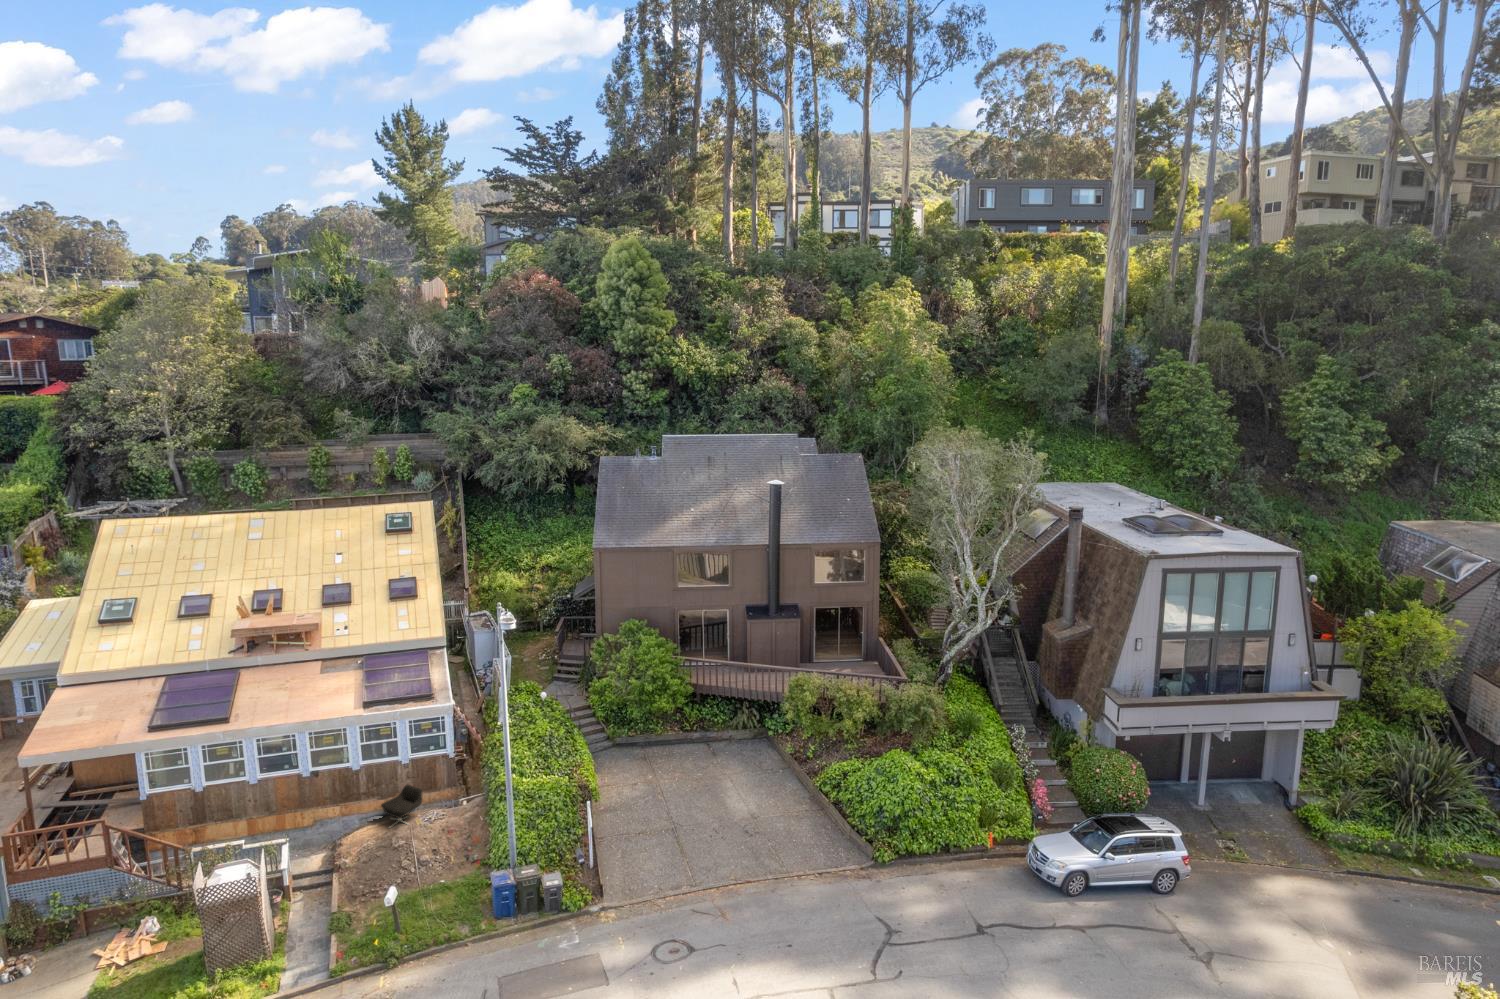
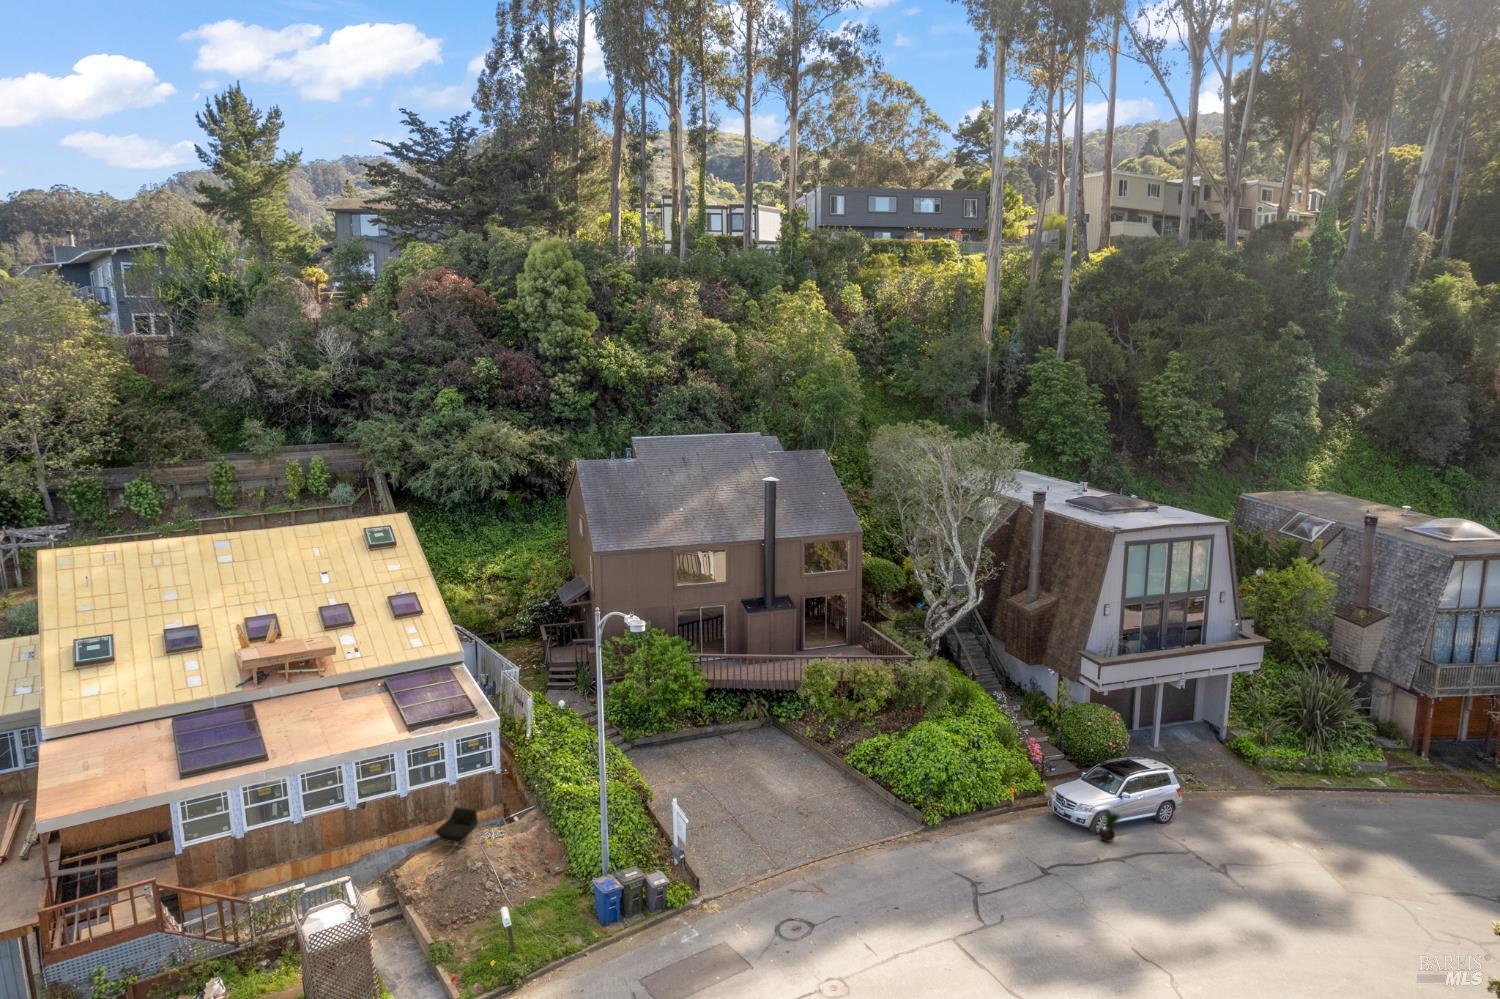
potted tree: none [1068,873,1094,908] -> present [1099,813,1120,842]

